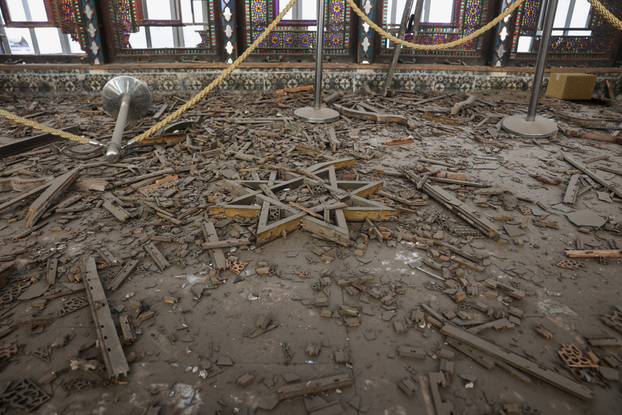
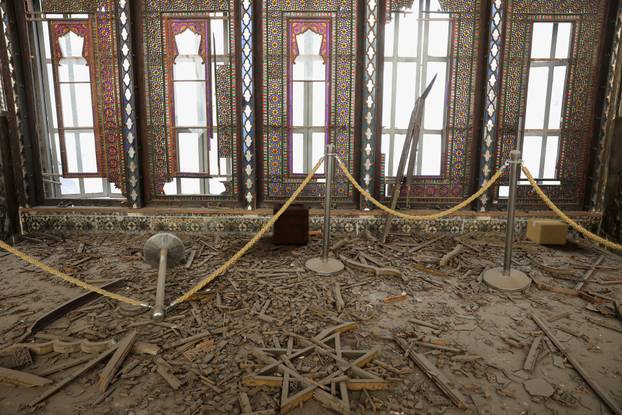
wooden crate: none [257,55,299,100] -> present [273,203,309,244]

